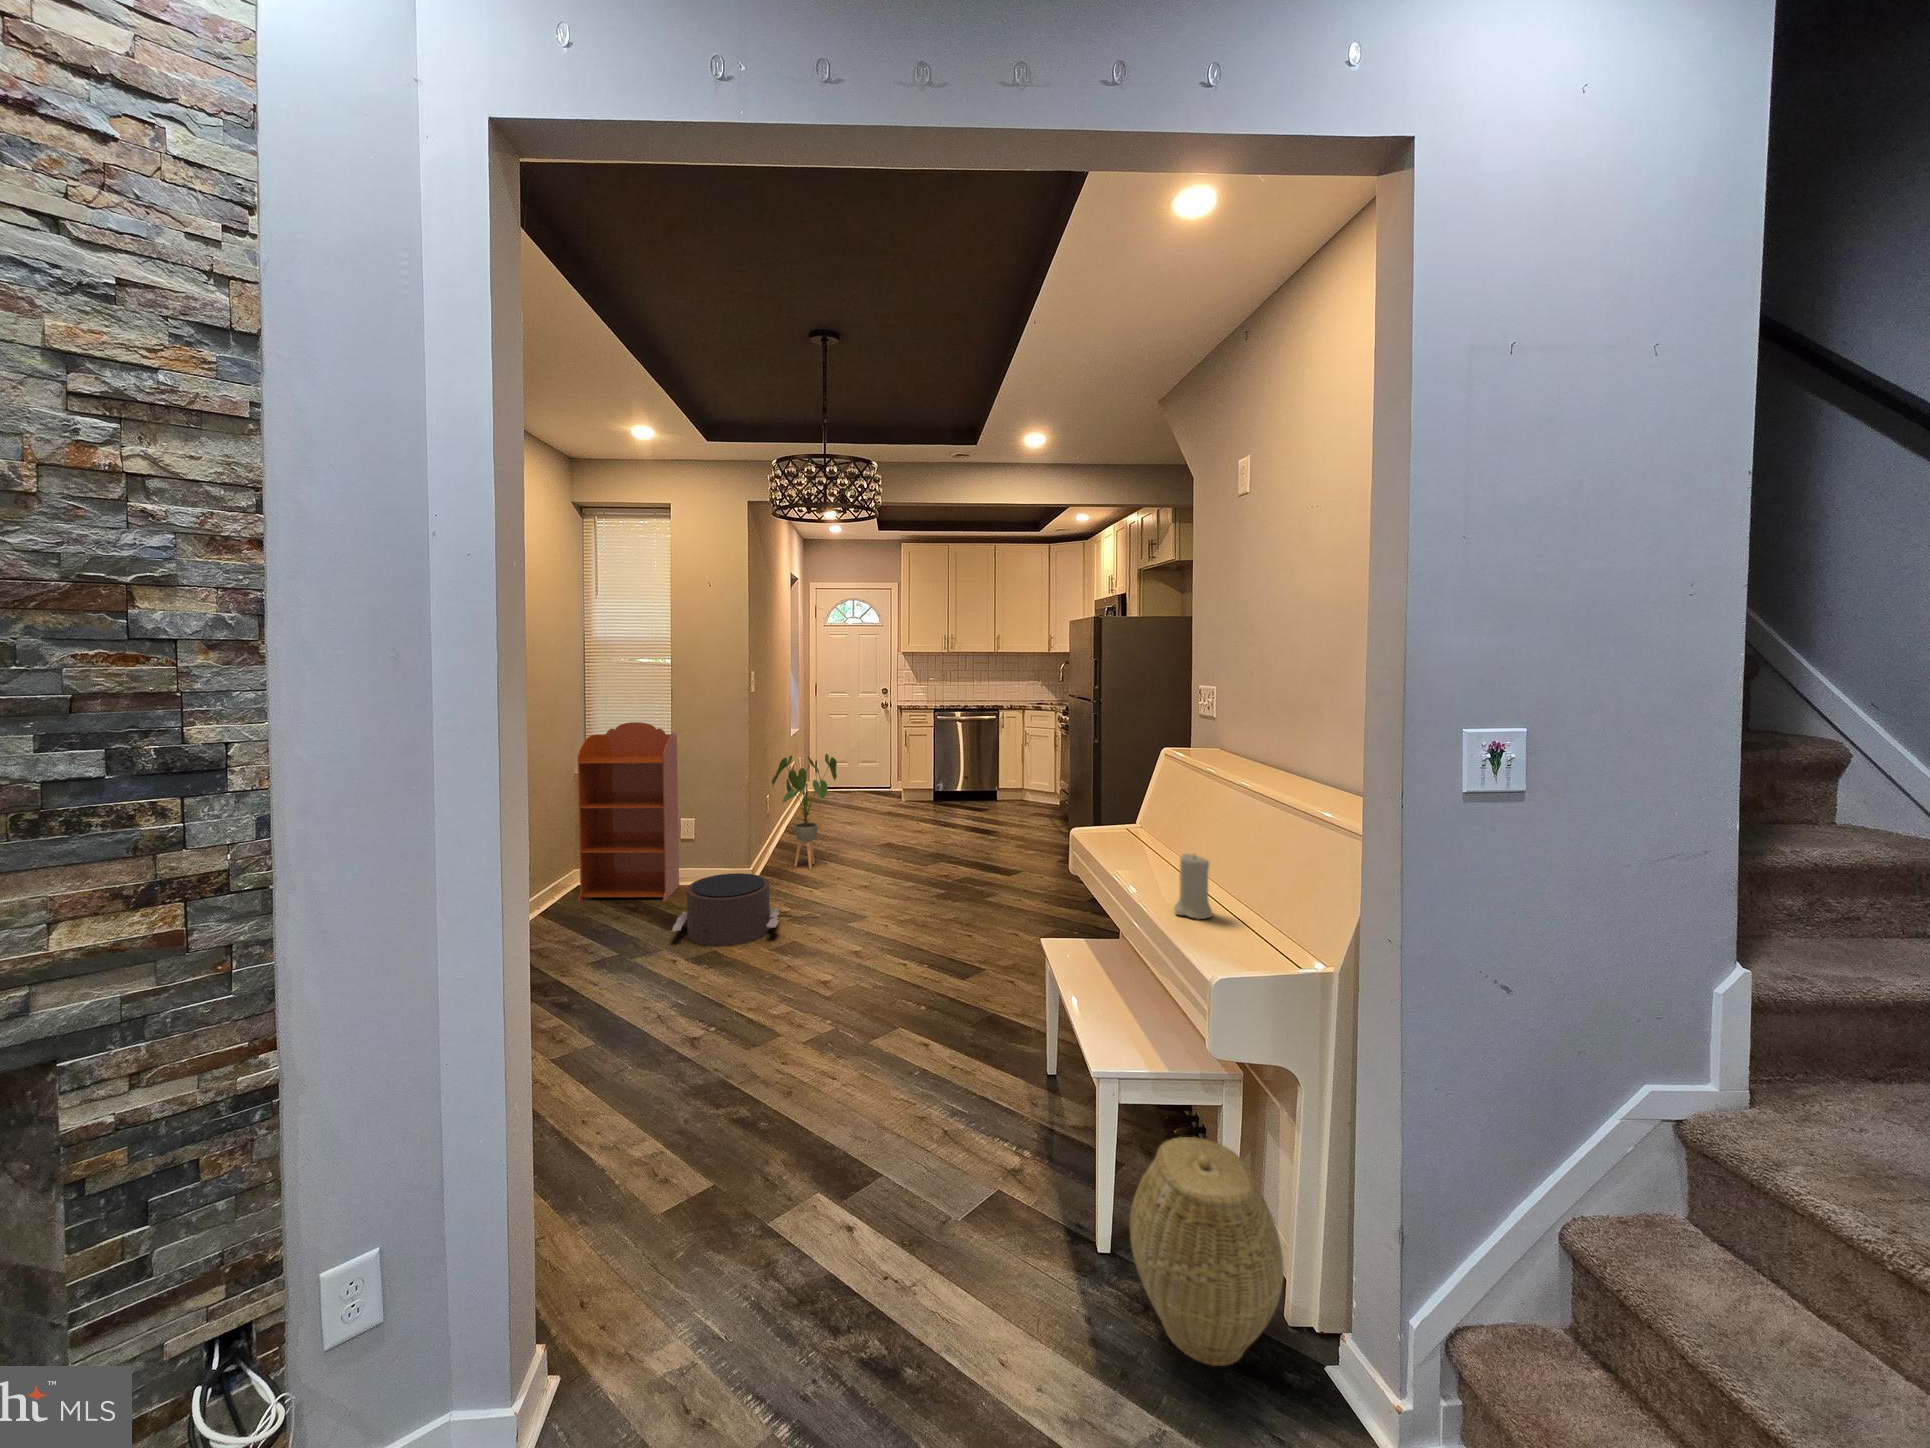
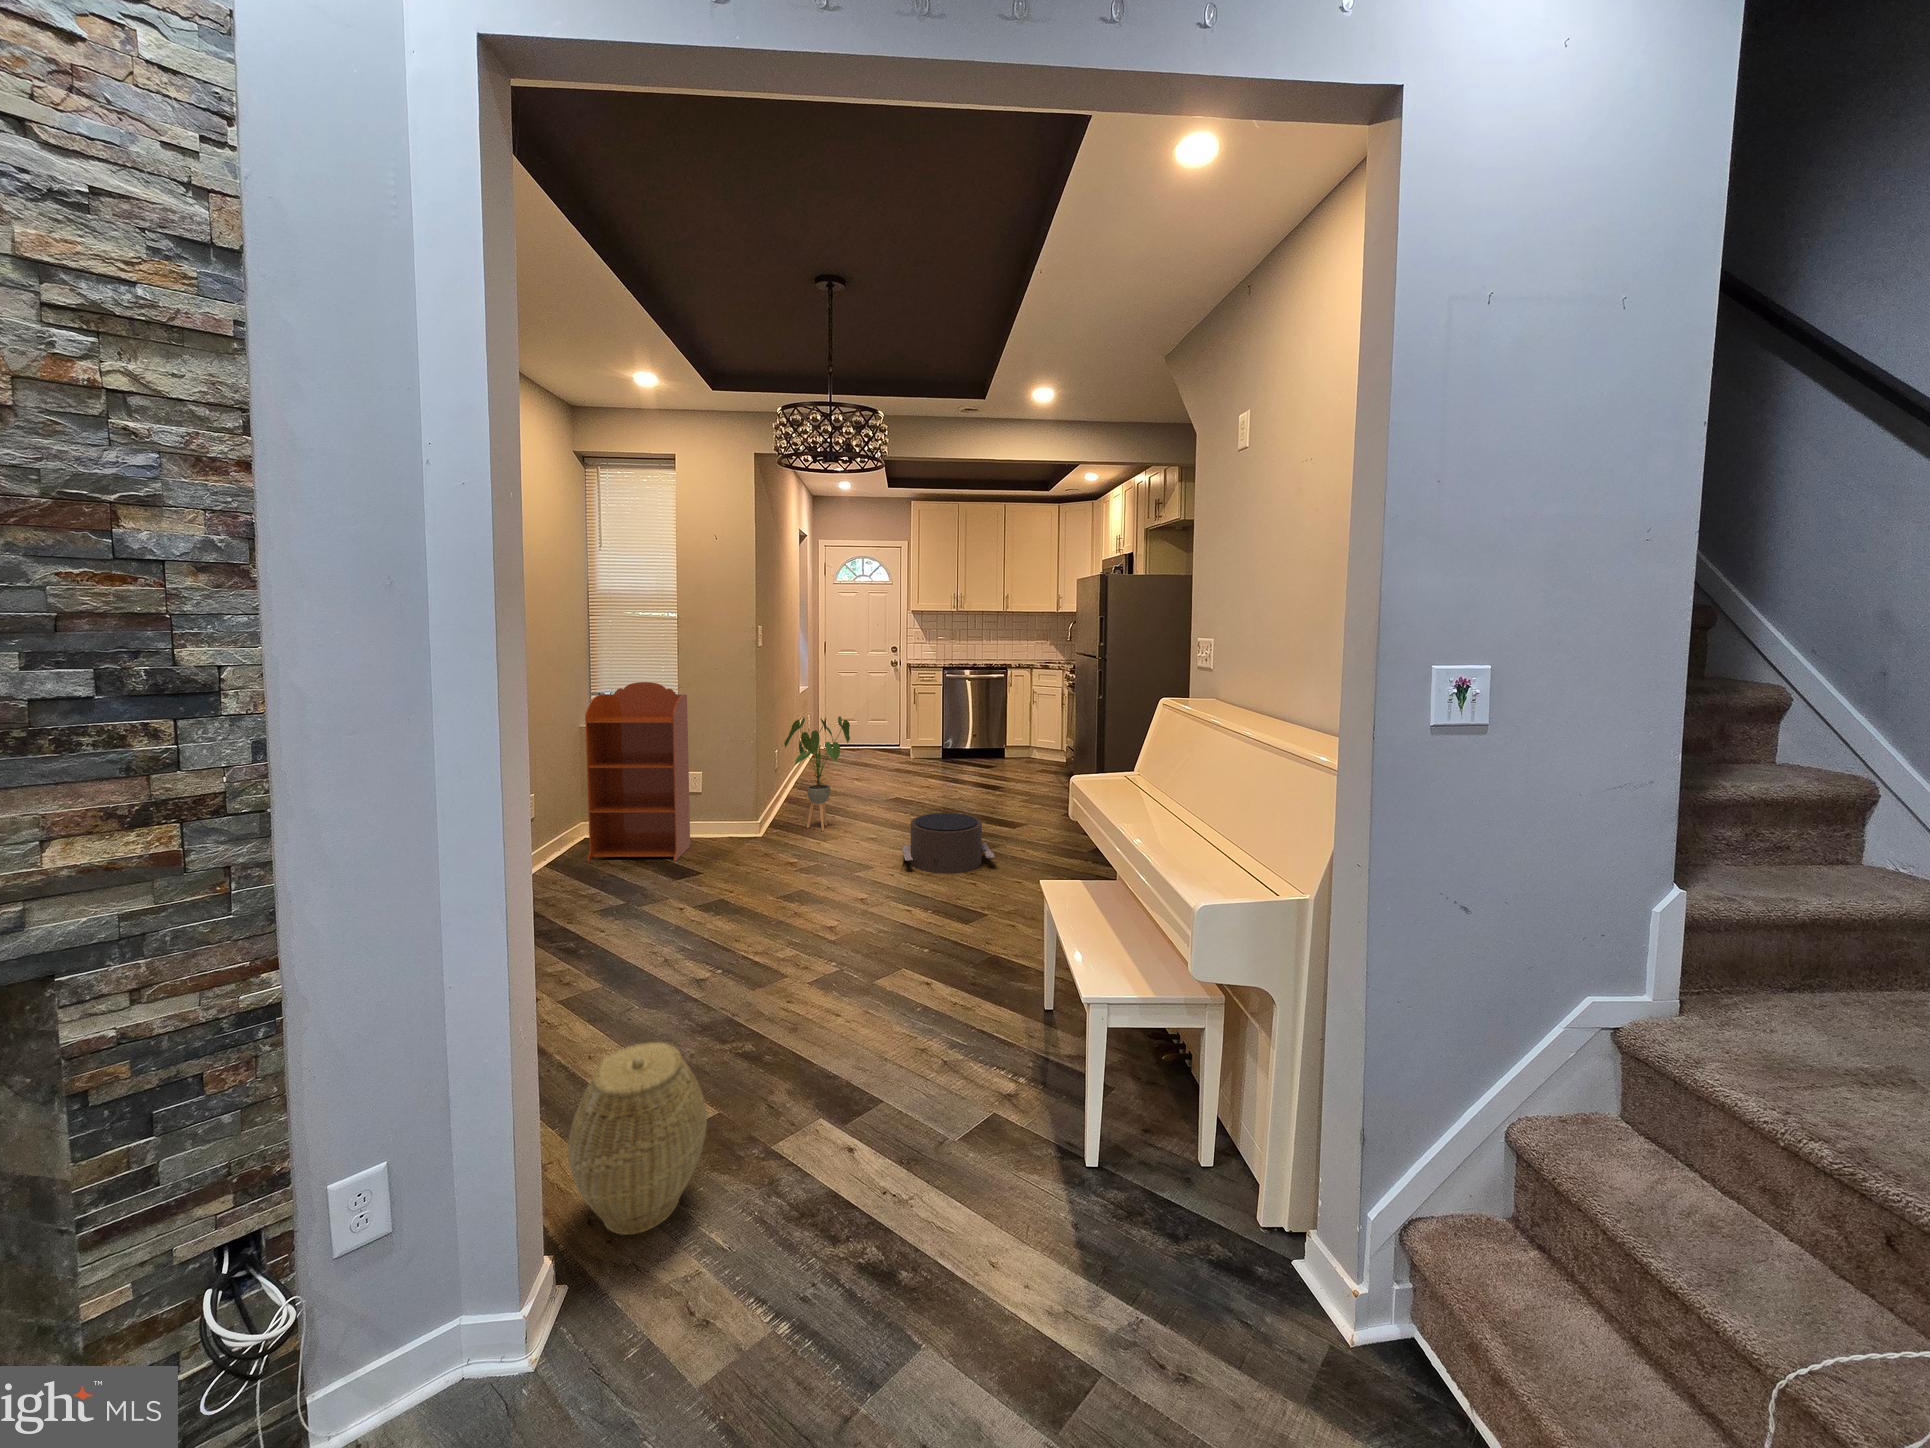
candle: present [1174,854,1213,919] -> none [1167,797,1203,860]
pouf: present [672,873,779,946] -> present [902,813,994,874]
woven basket: present [1130,1137,1284,1366] -> present [568,1042,707,1235]

